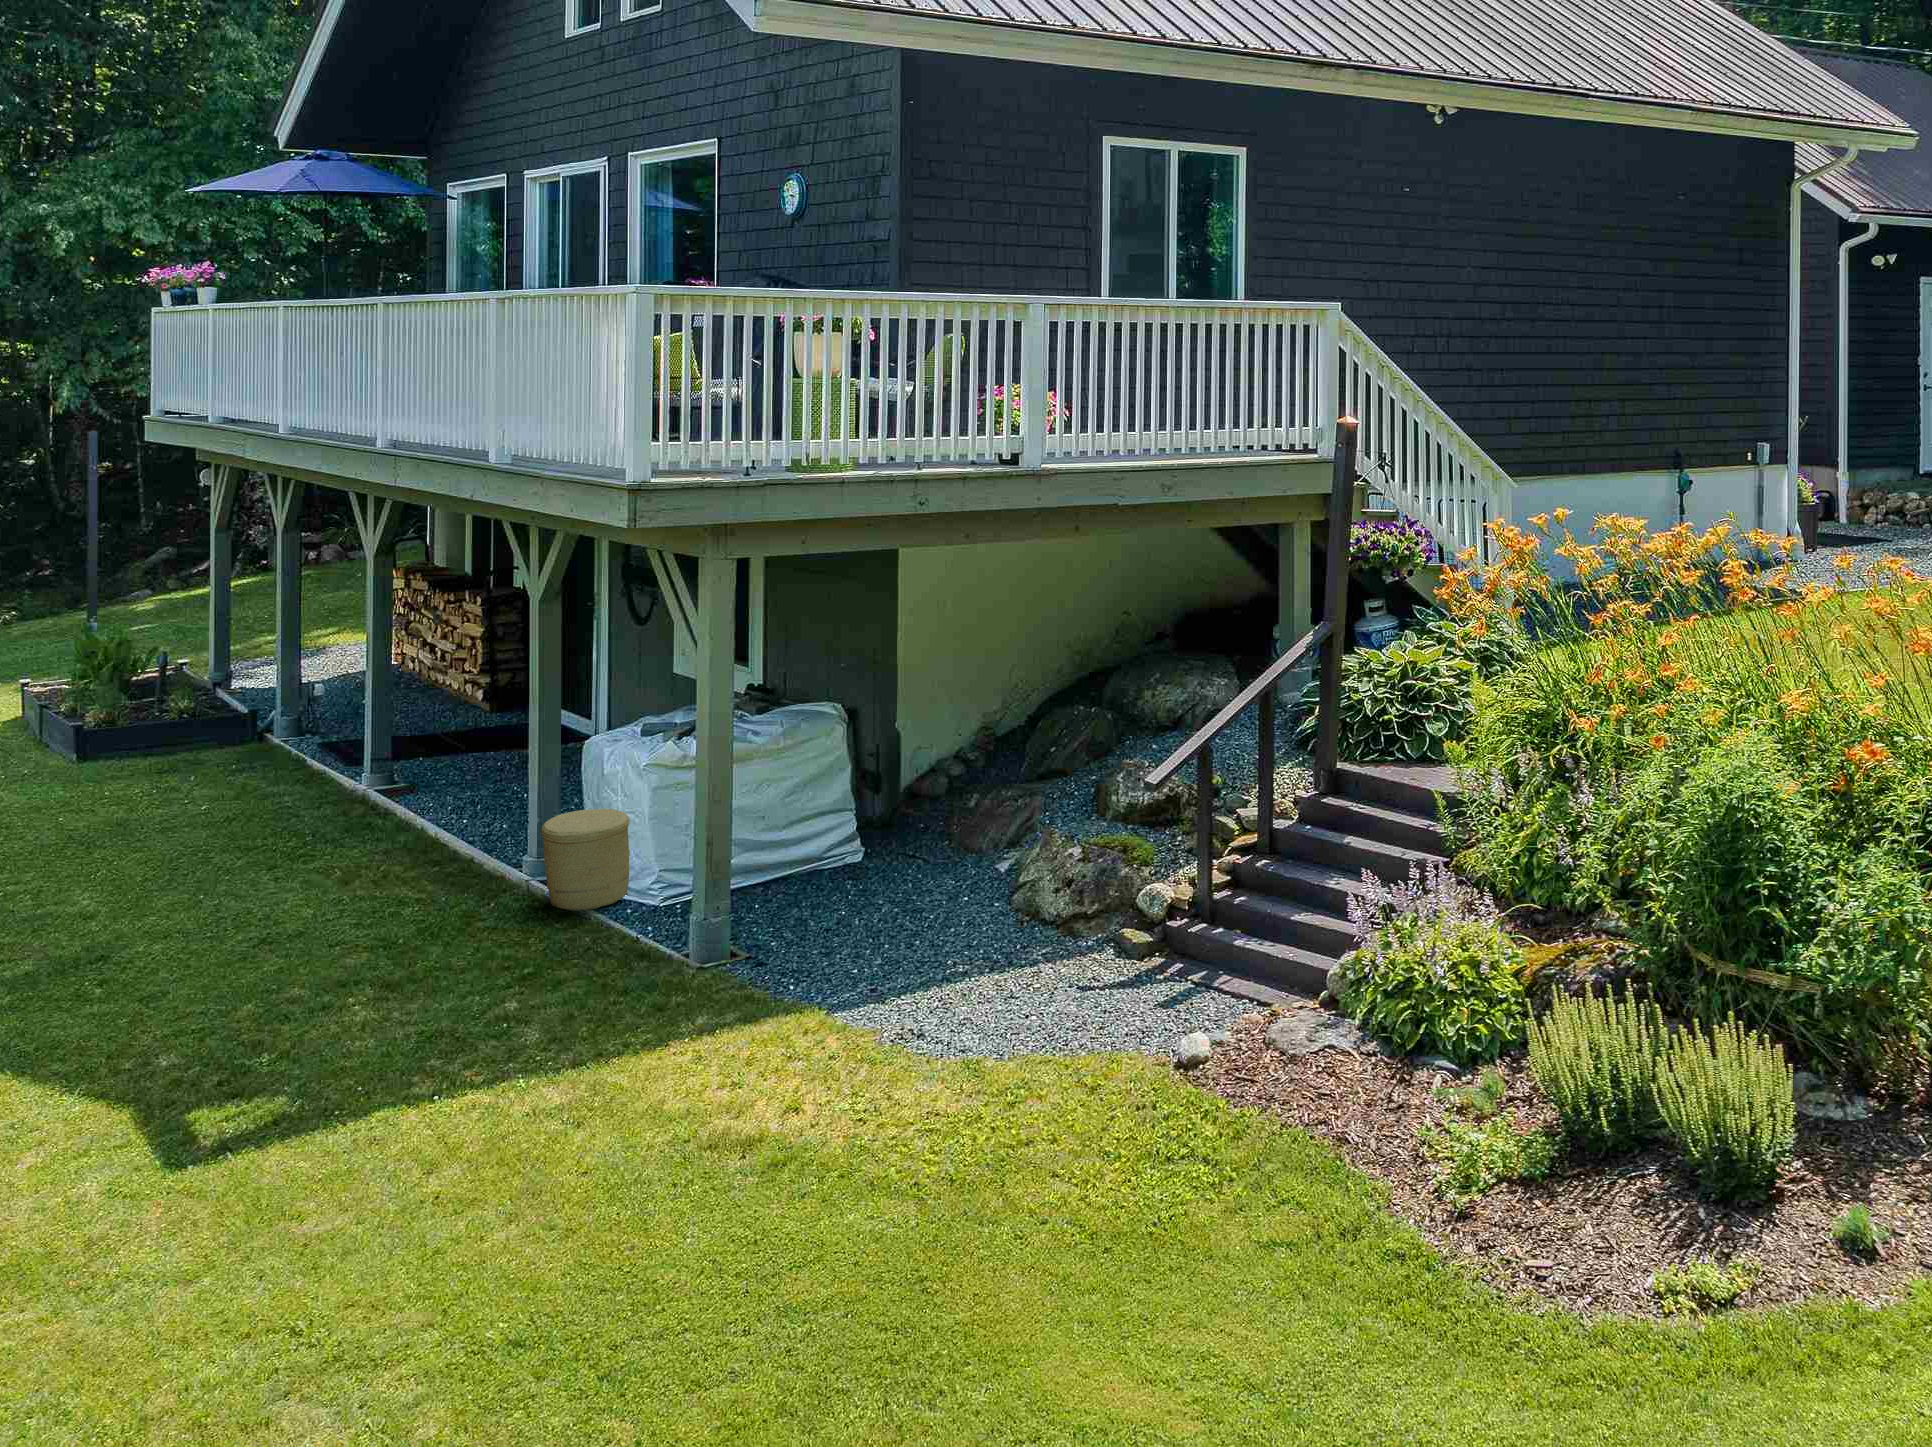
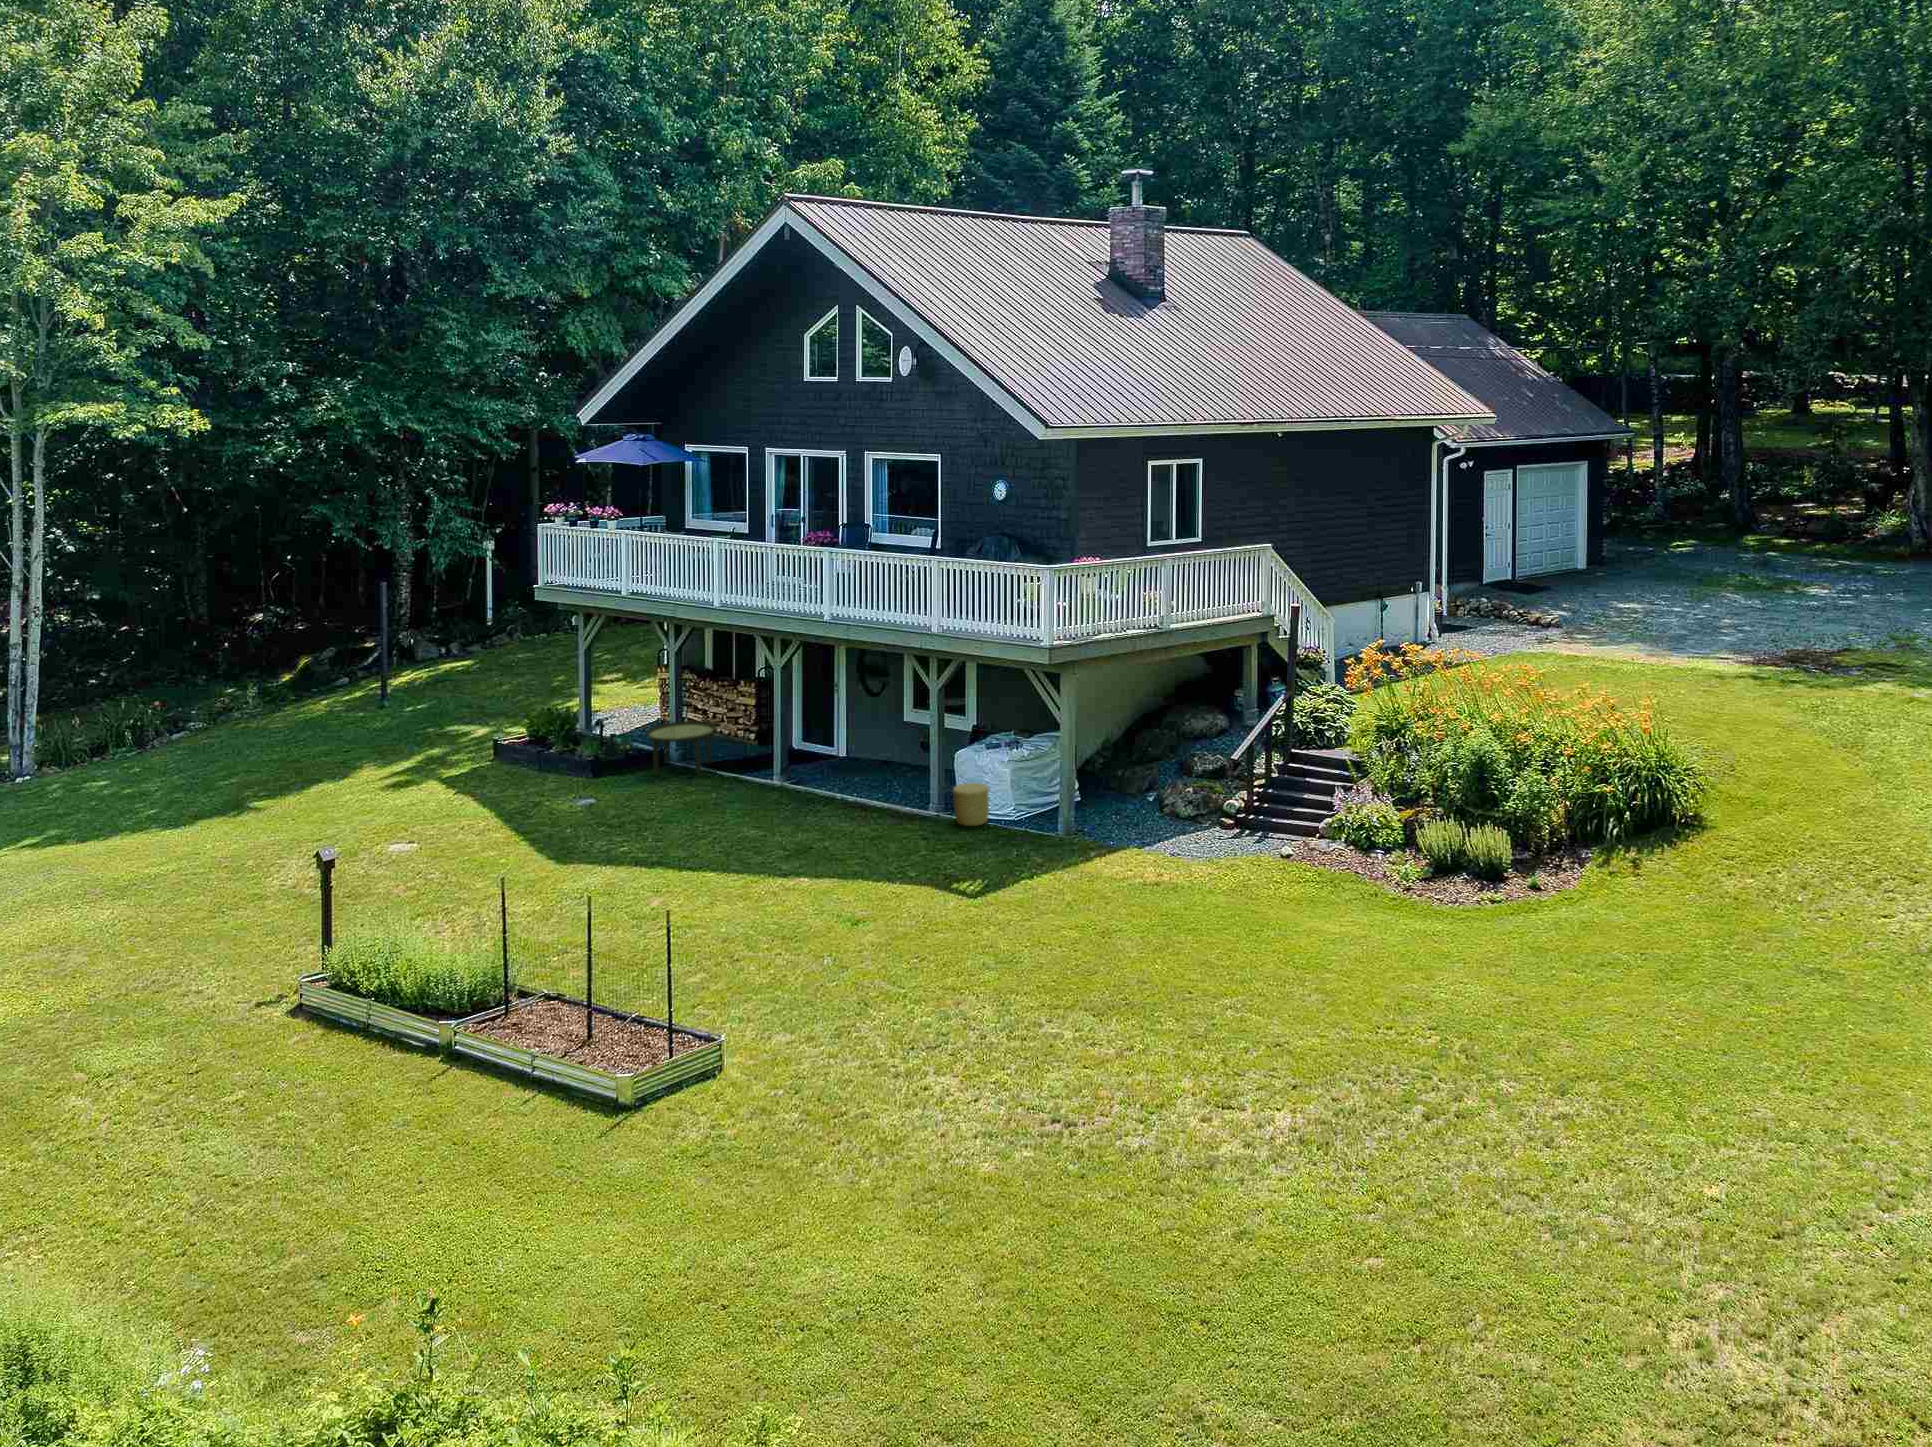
round table: none [167,660,319,765] -> present [646,721,716,776]

